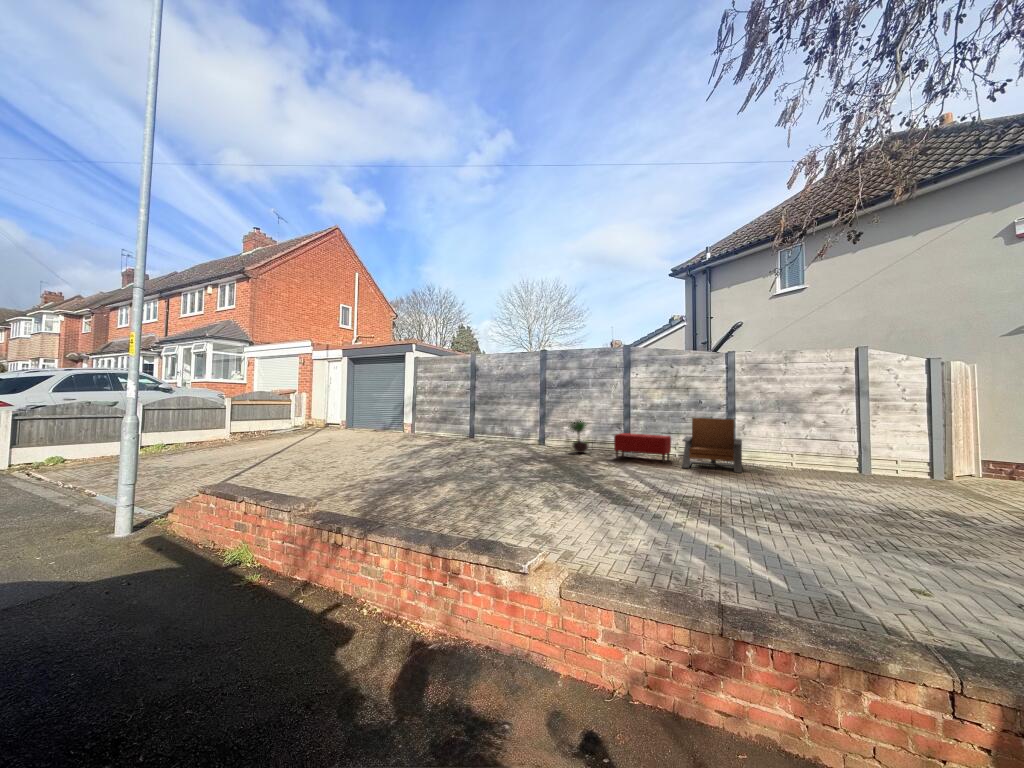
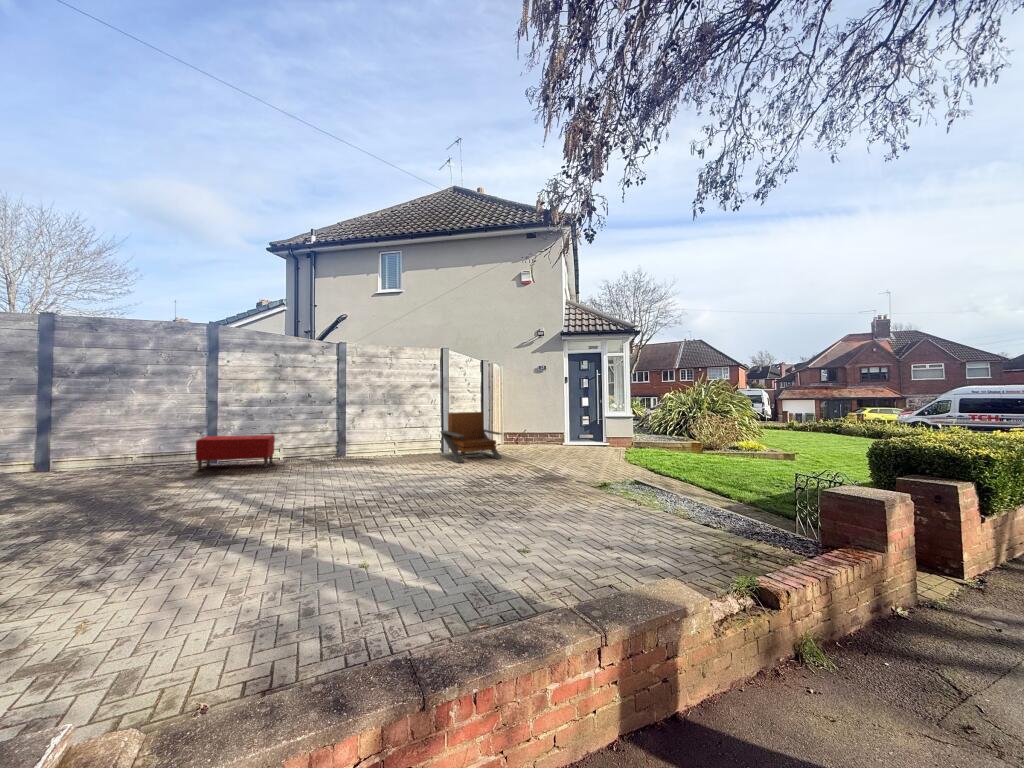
lounge chair: present [682,418,742,473] -> present [440,412,502,463]
potted tree: present [569,420,589,453] -> none [112,418,153,469]

